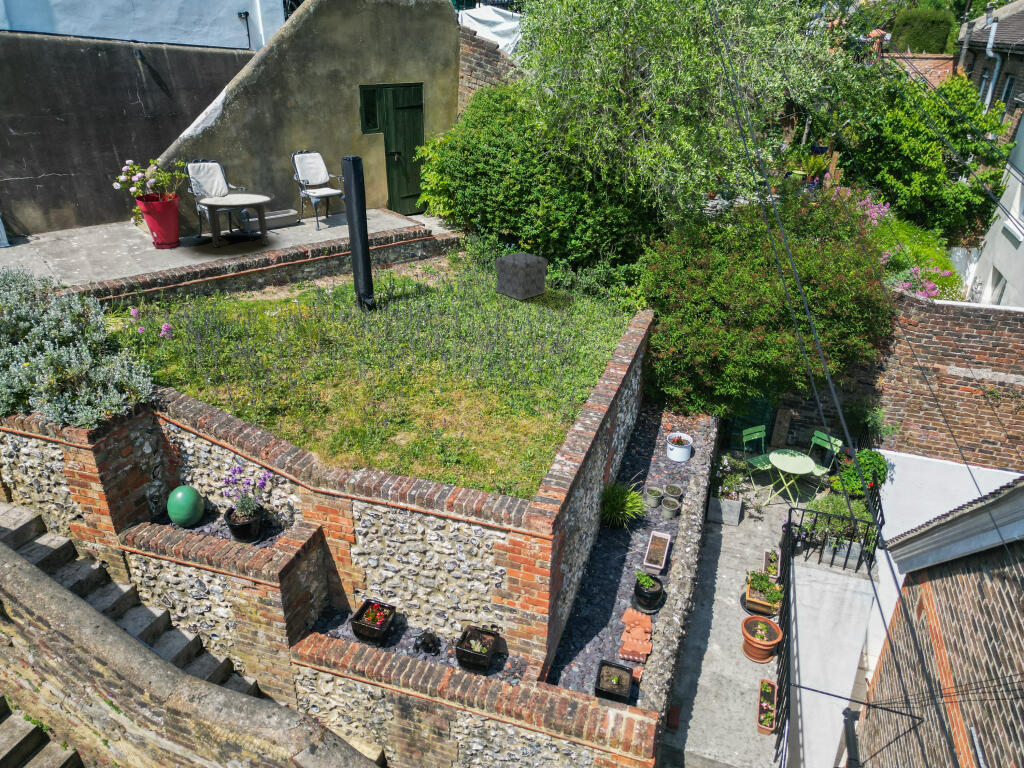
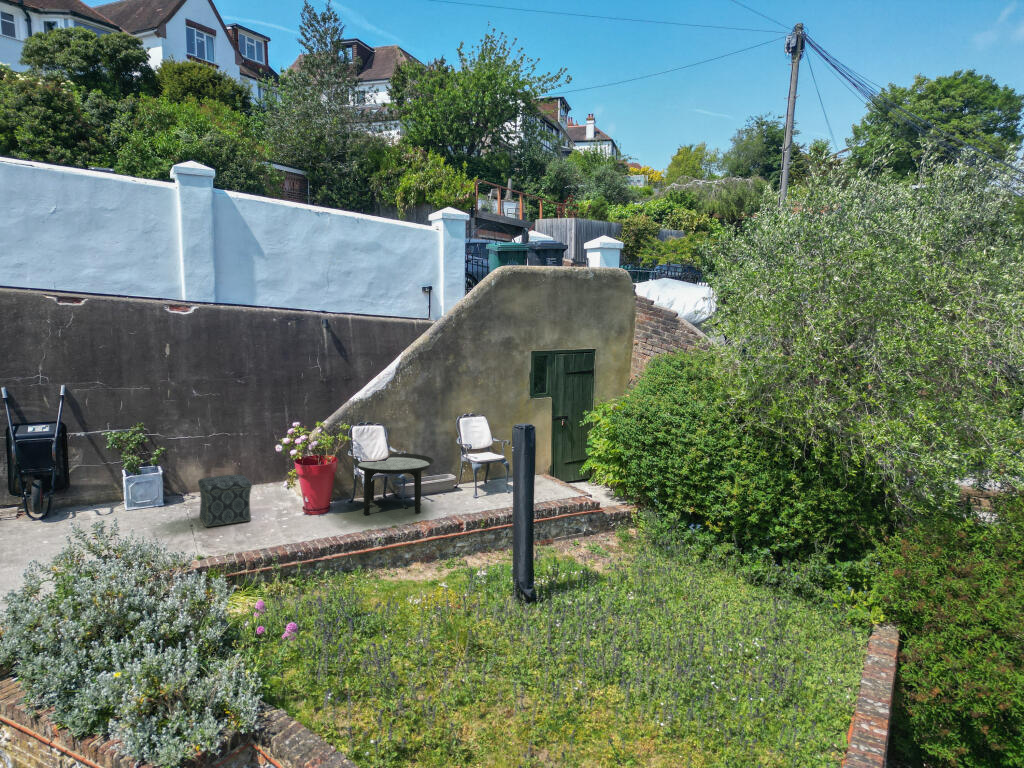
ottoman: present [495,252,548,300] -> present [198,474,252,527]

